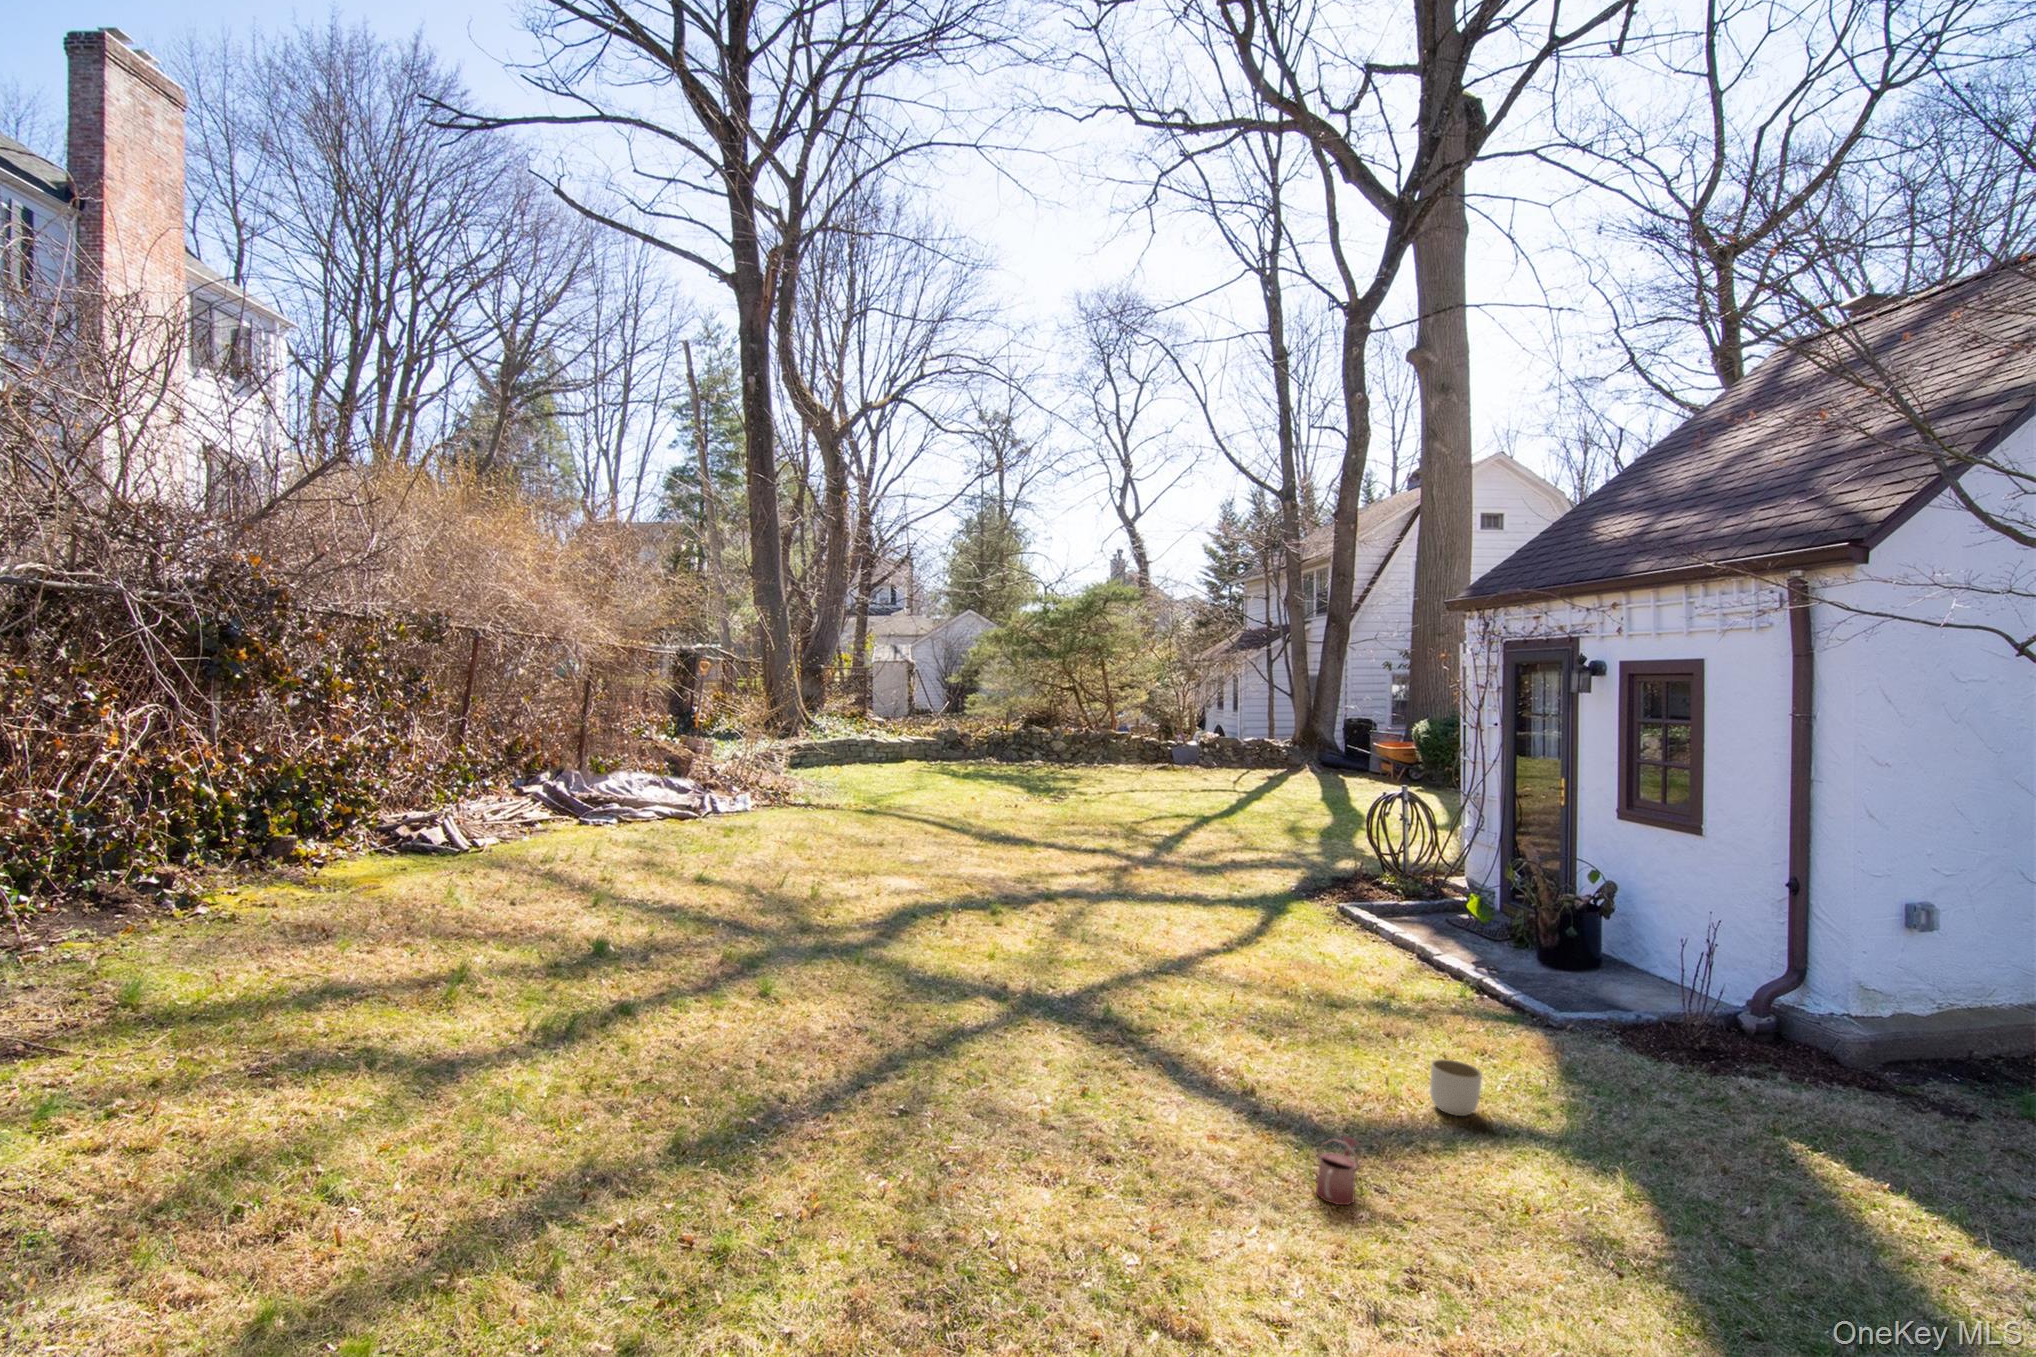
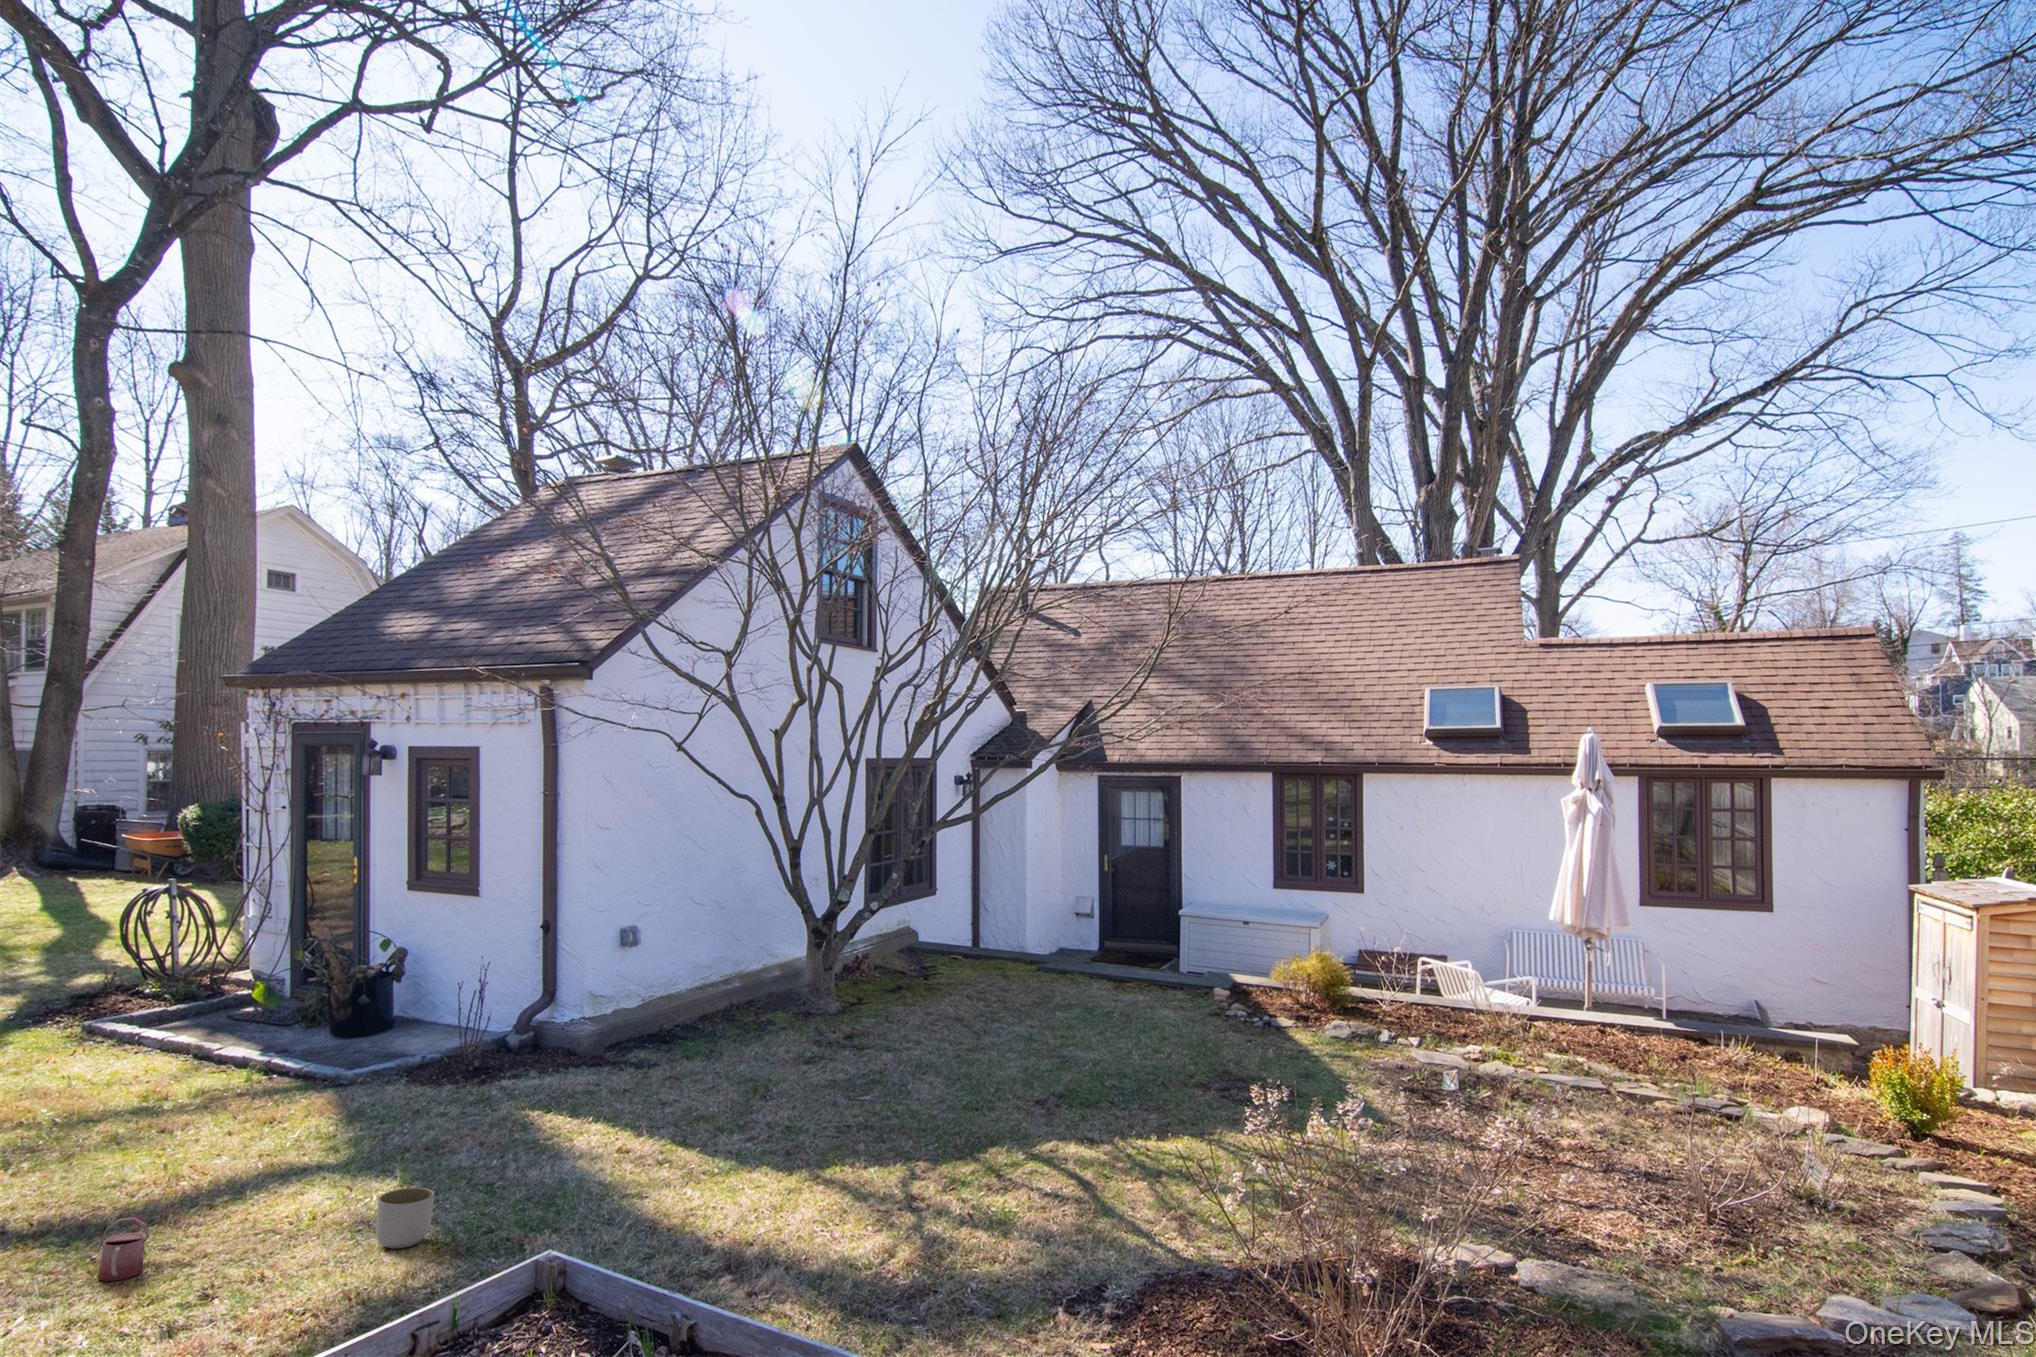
planter: present [1430,1059,1482,1116] -> present [376,1188,434,1249]

